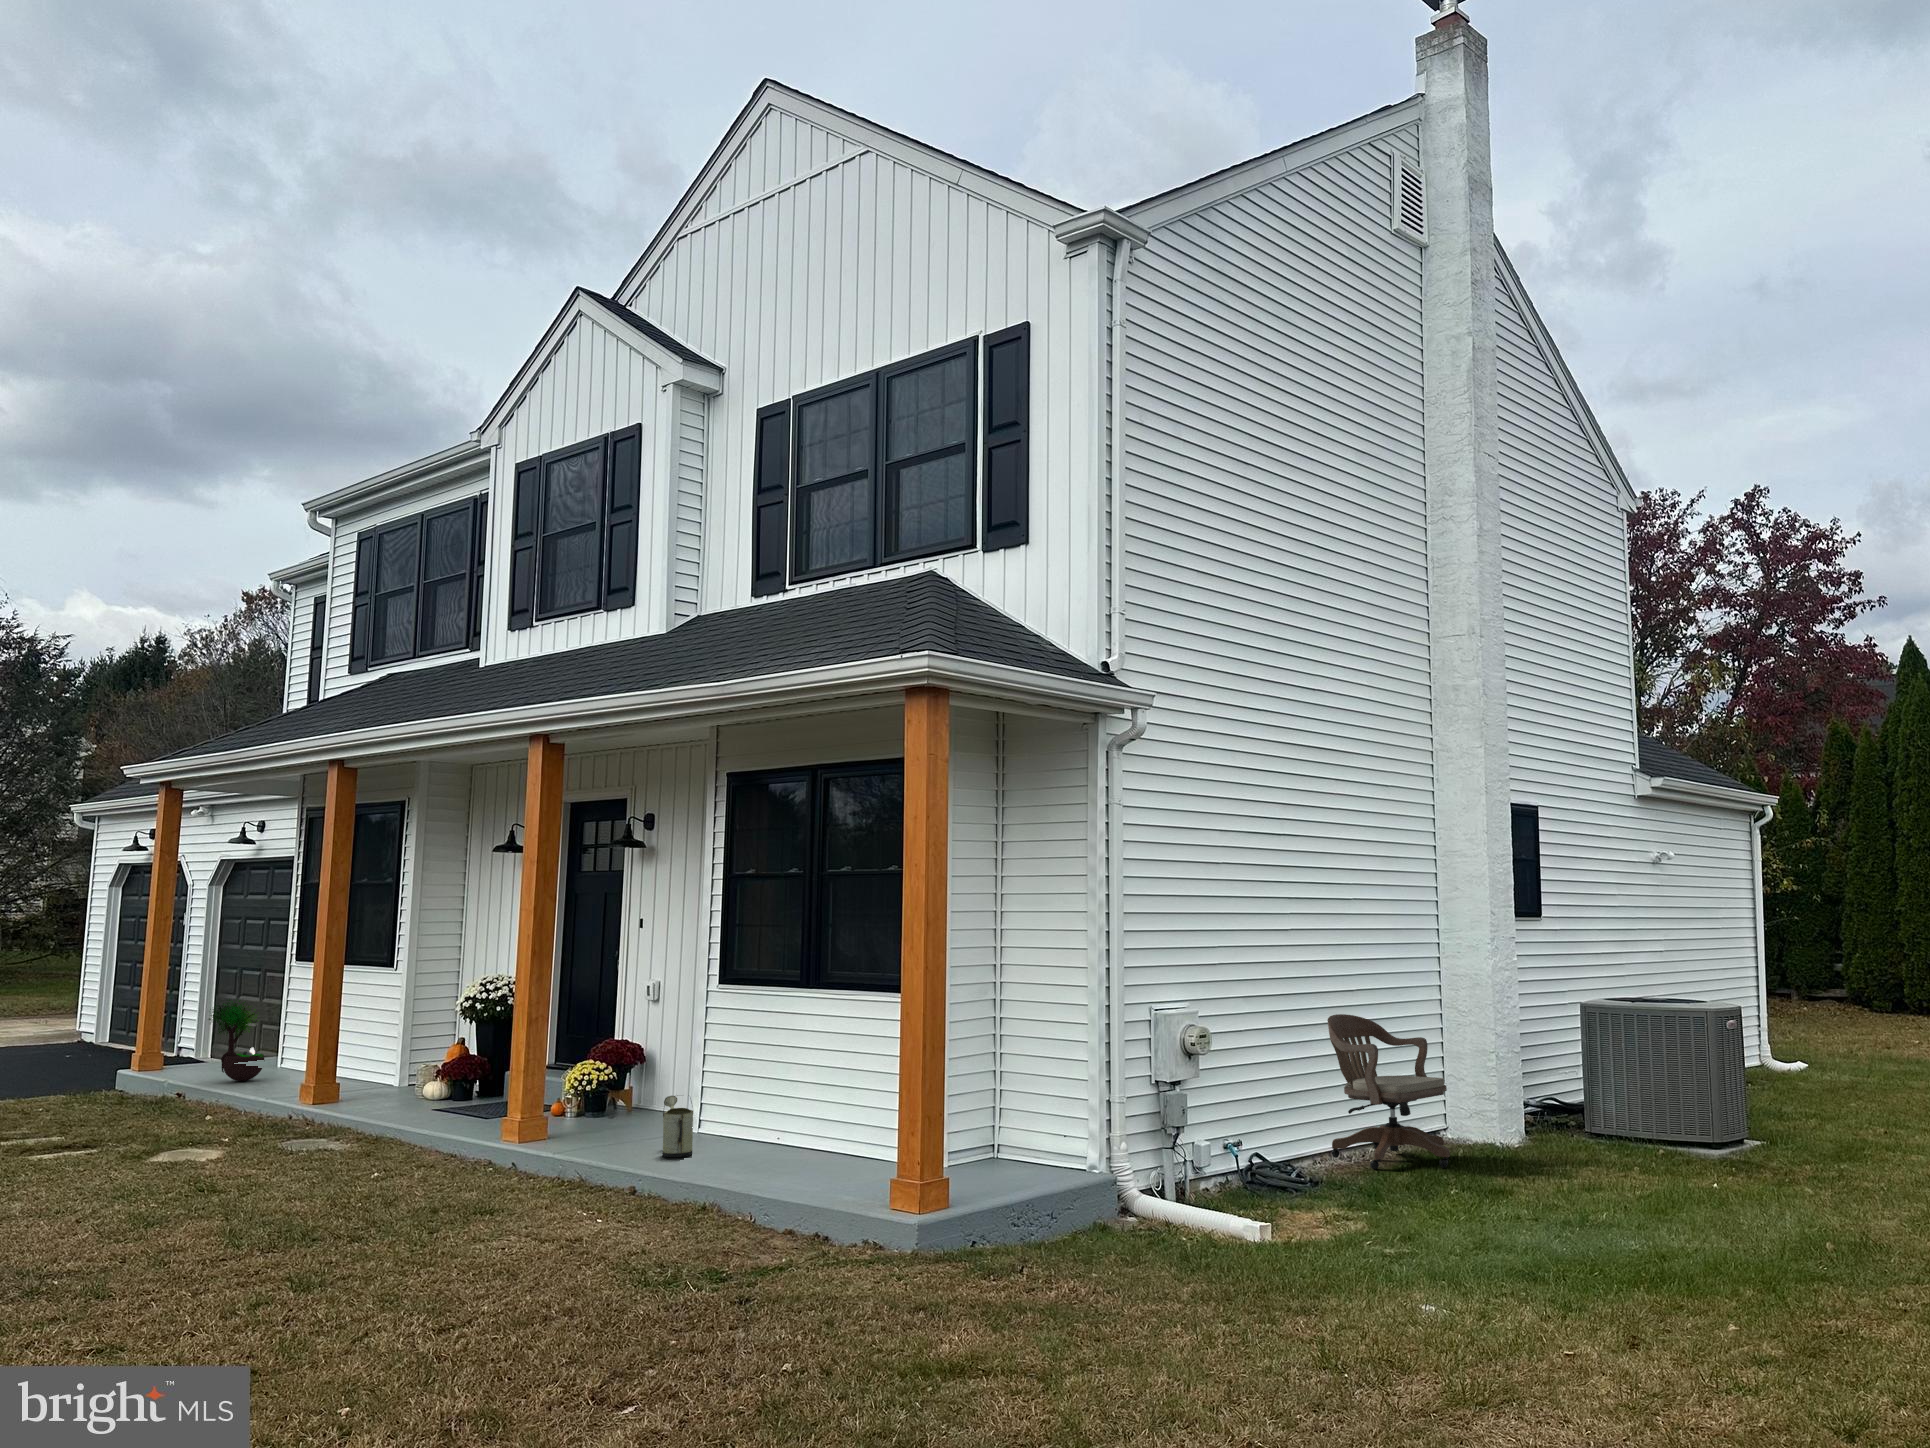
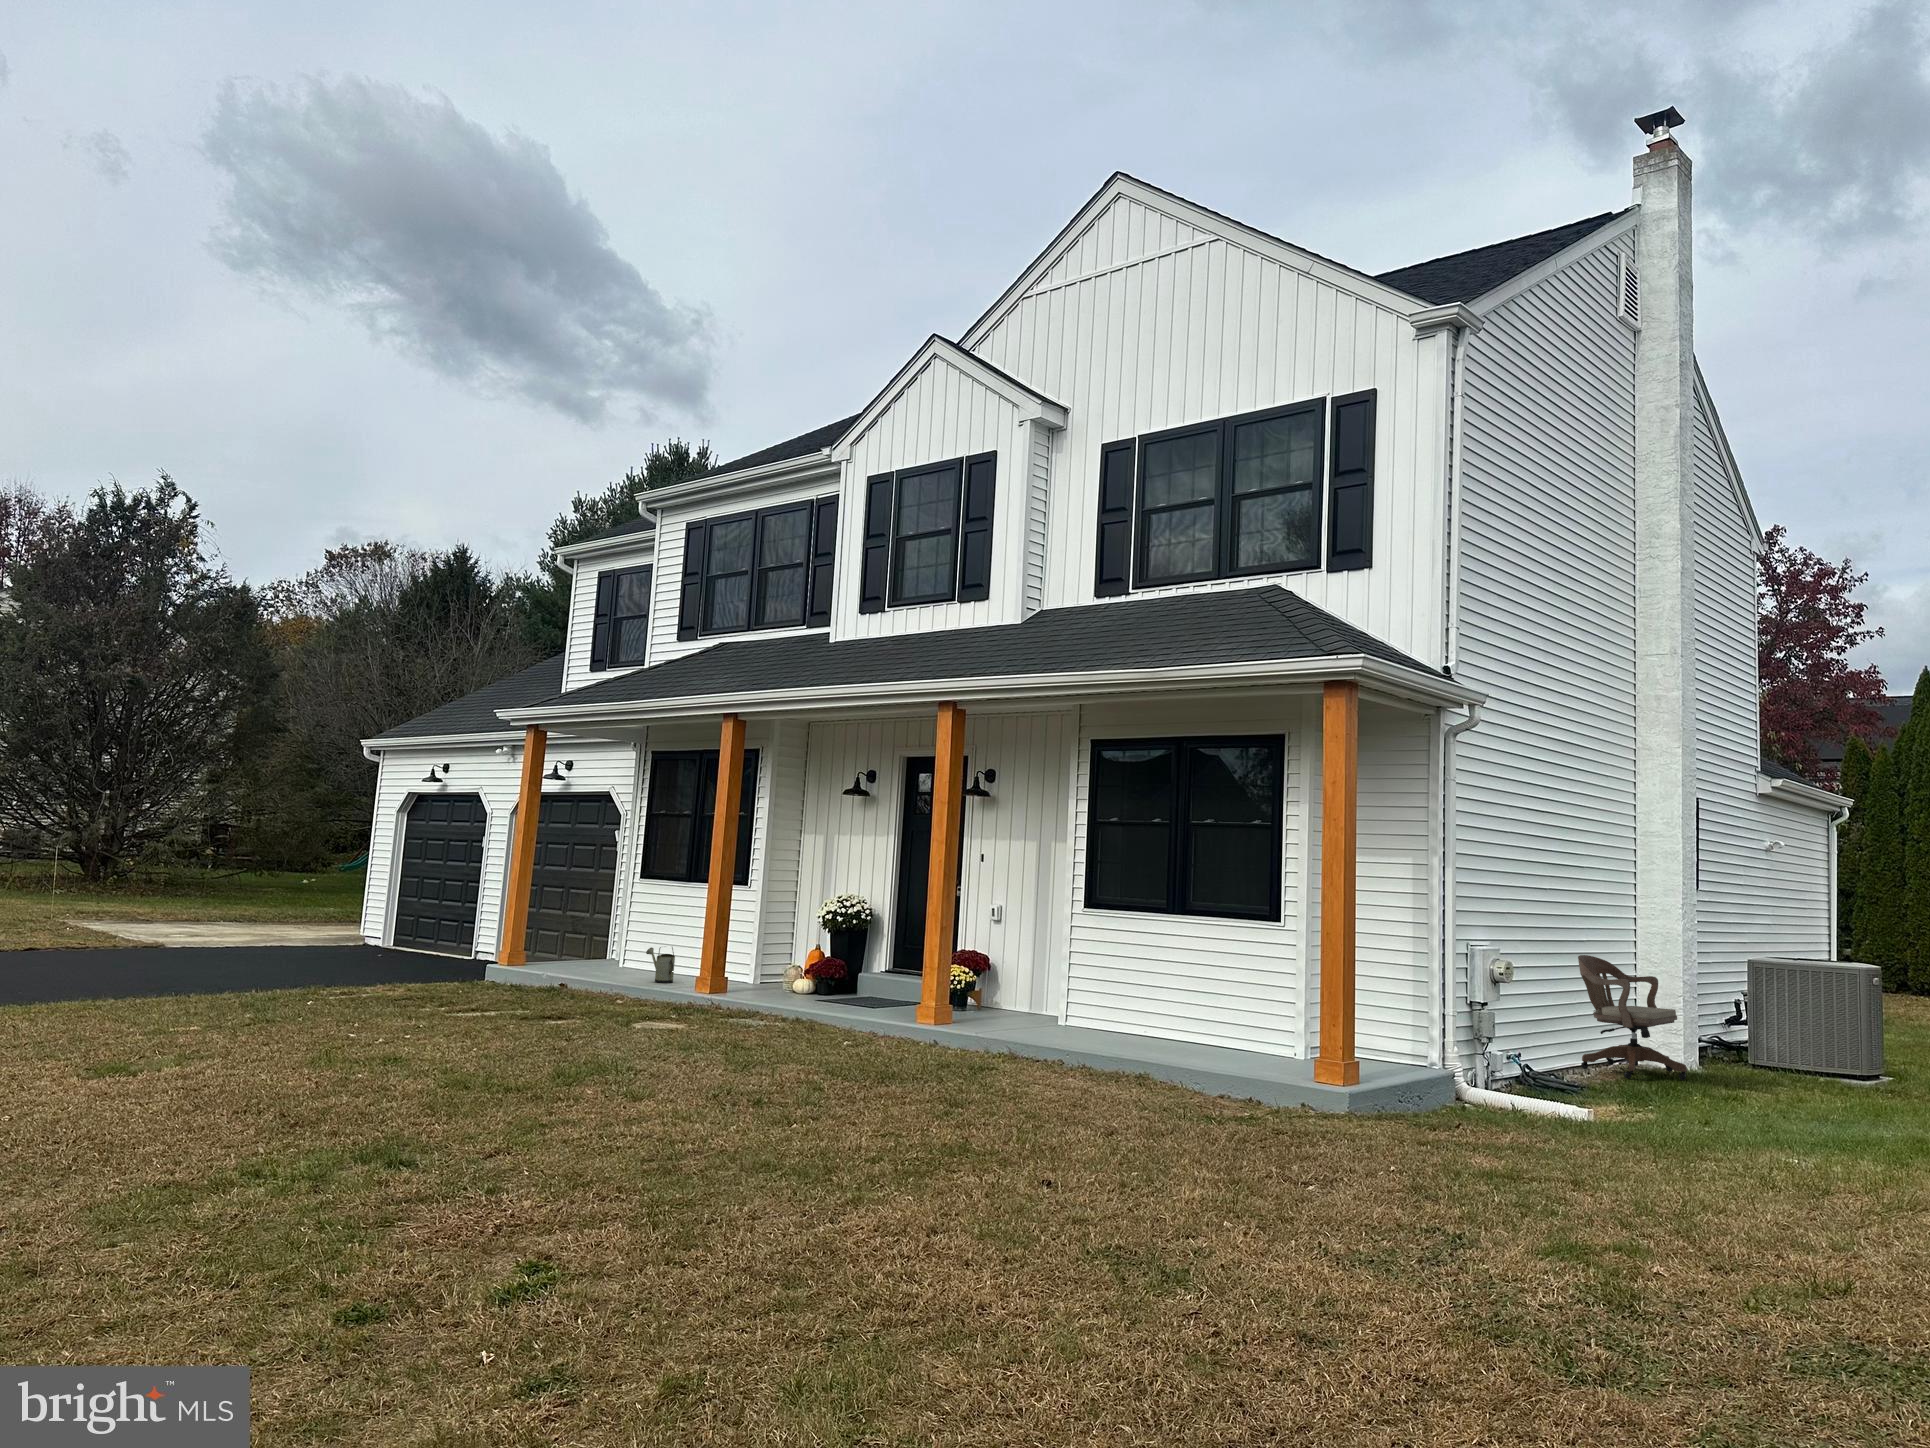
potted tree: present [209,999,264,1081] -> none [571,900,616,972]
watering can: present [663,1096,693,1157] -> present [646,947,675,983]

